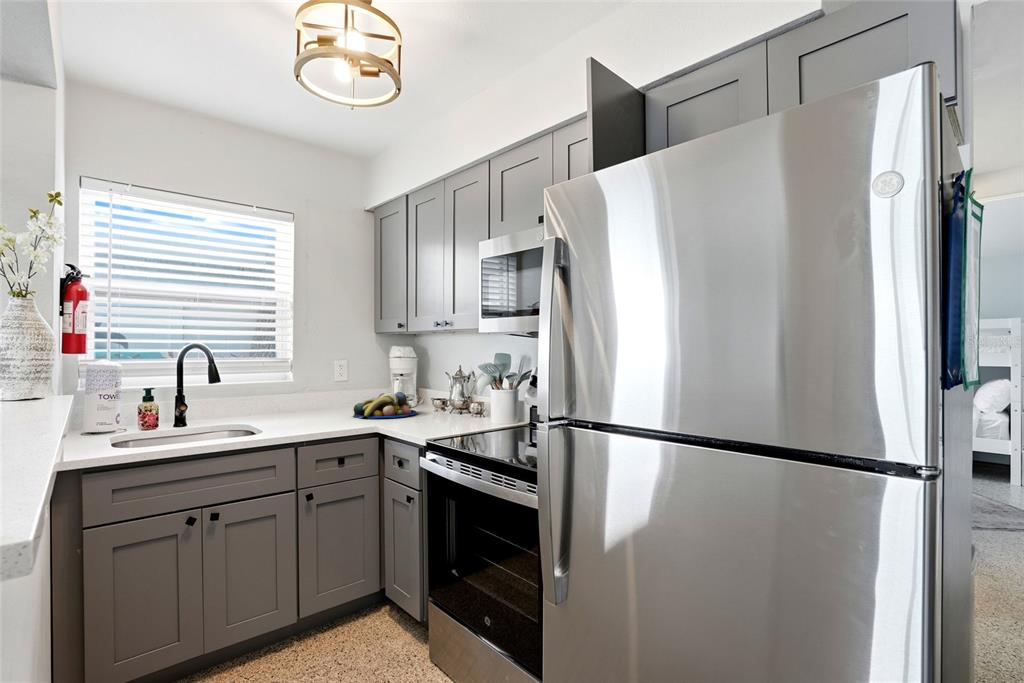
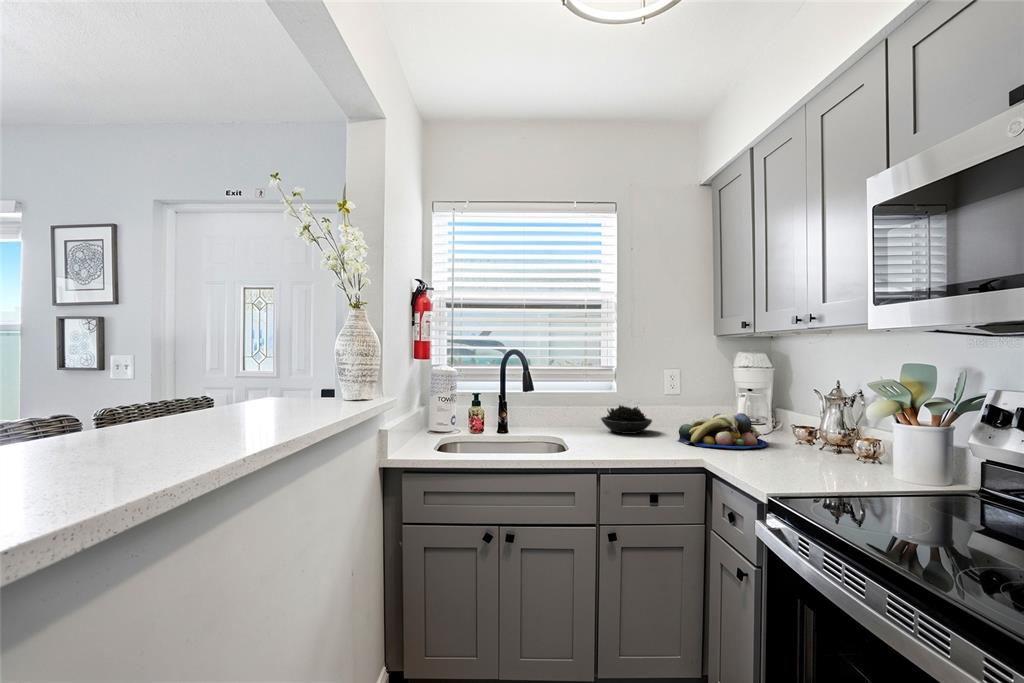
succulent plant: none [283,392,330,416] -> present [601,405,652,434]

